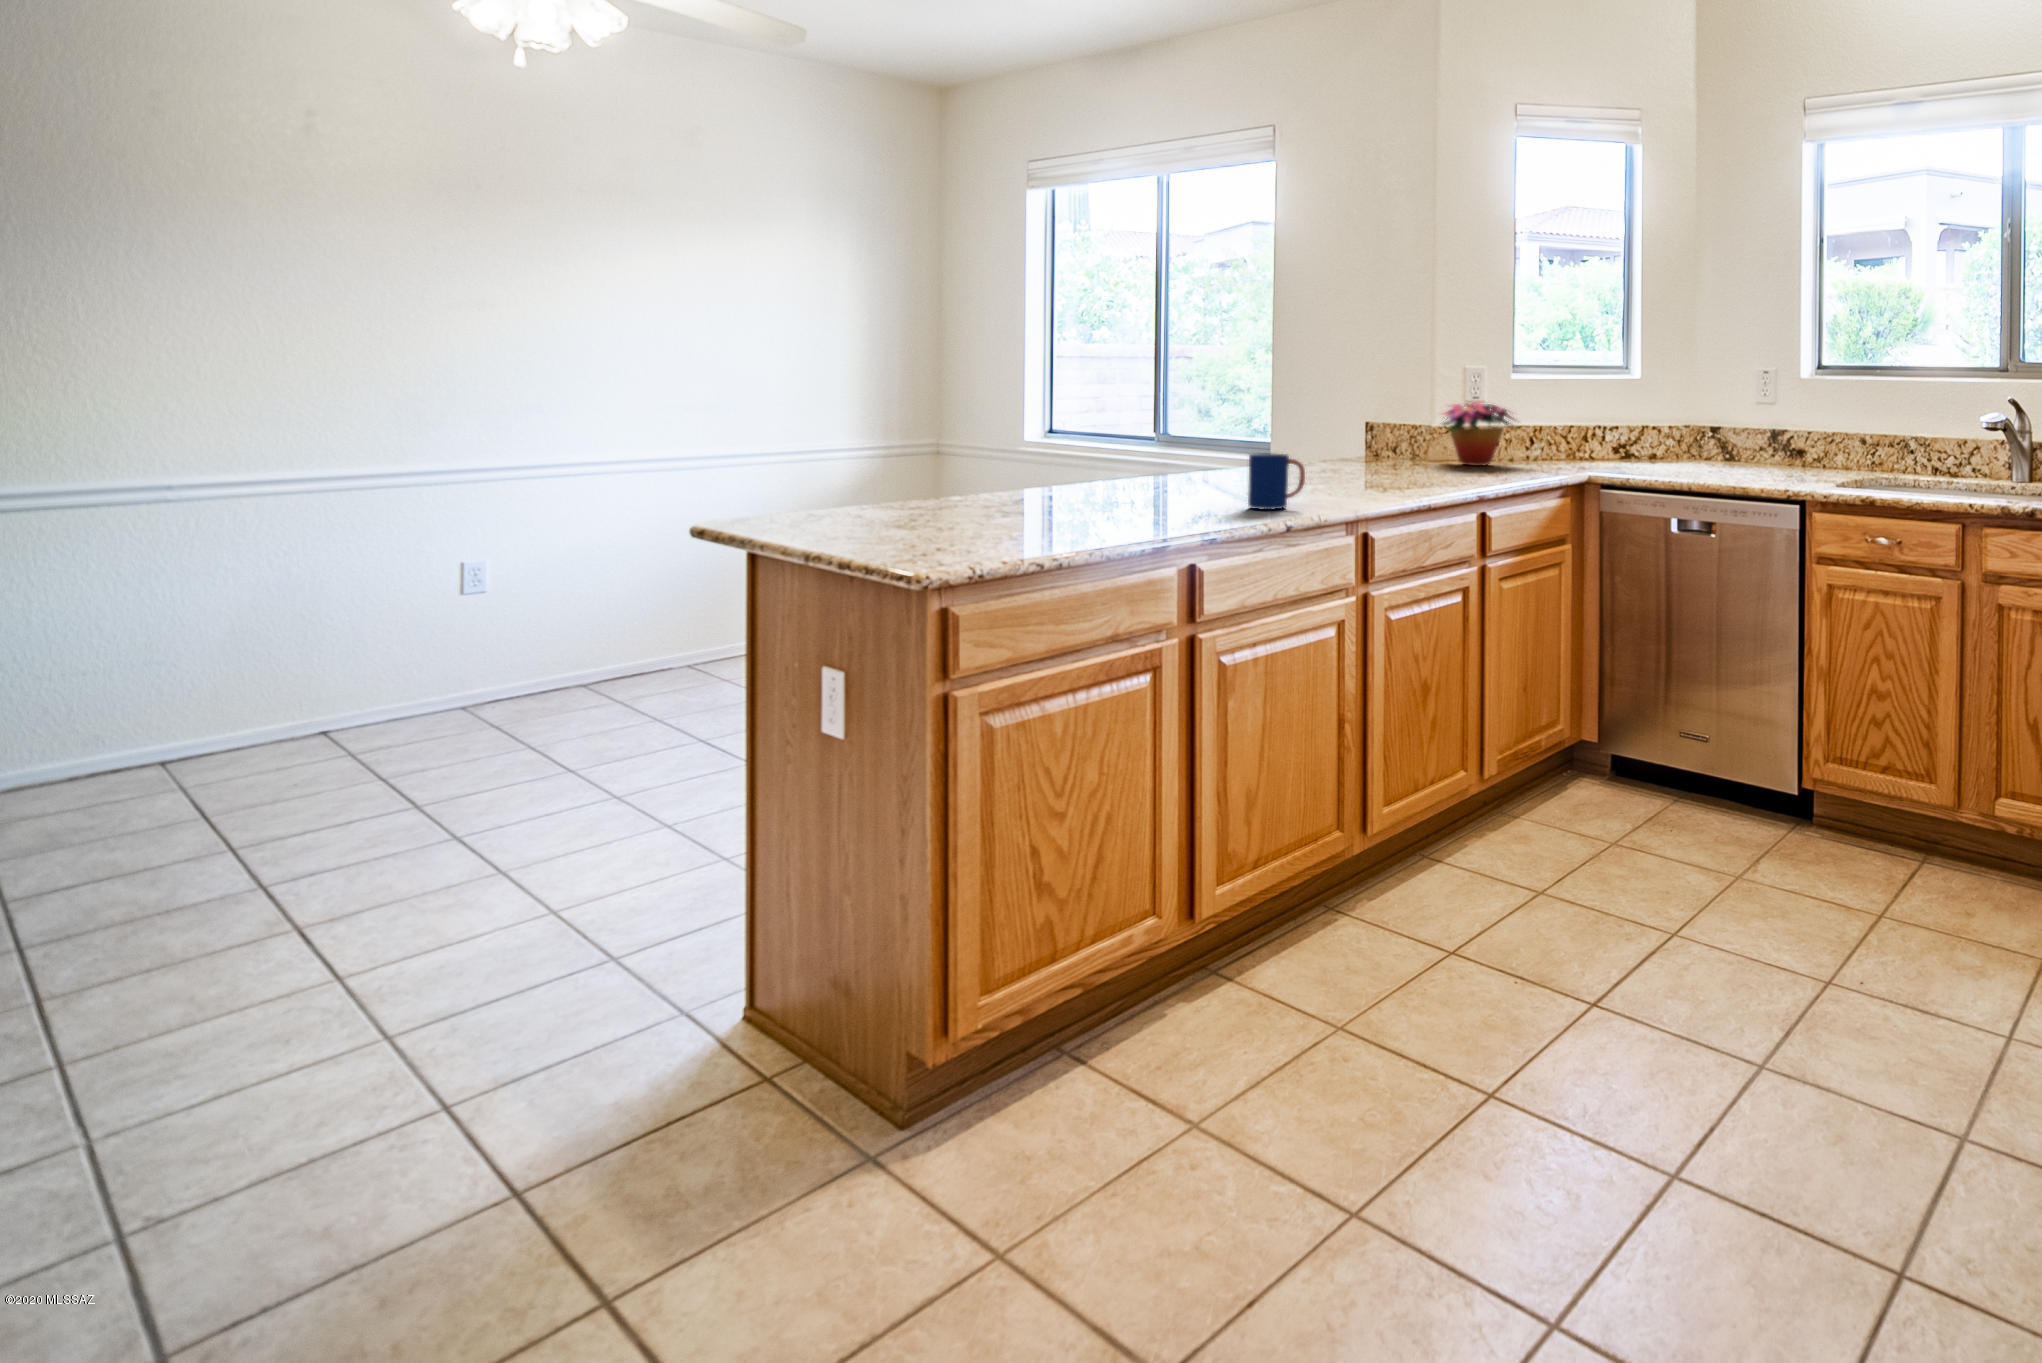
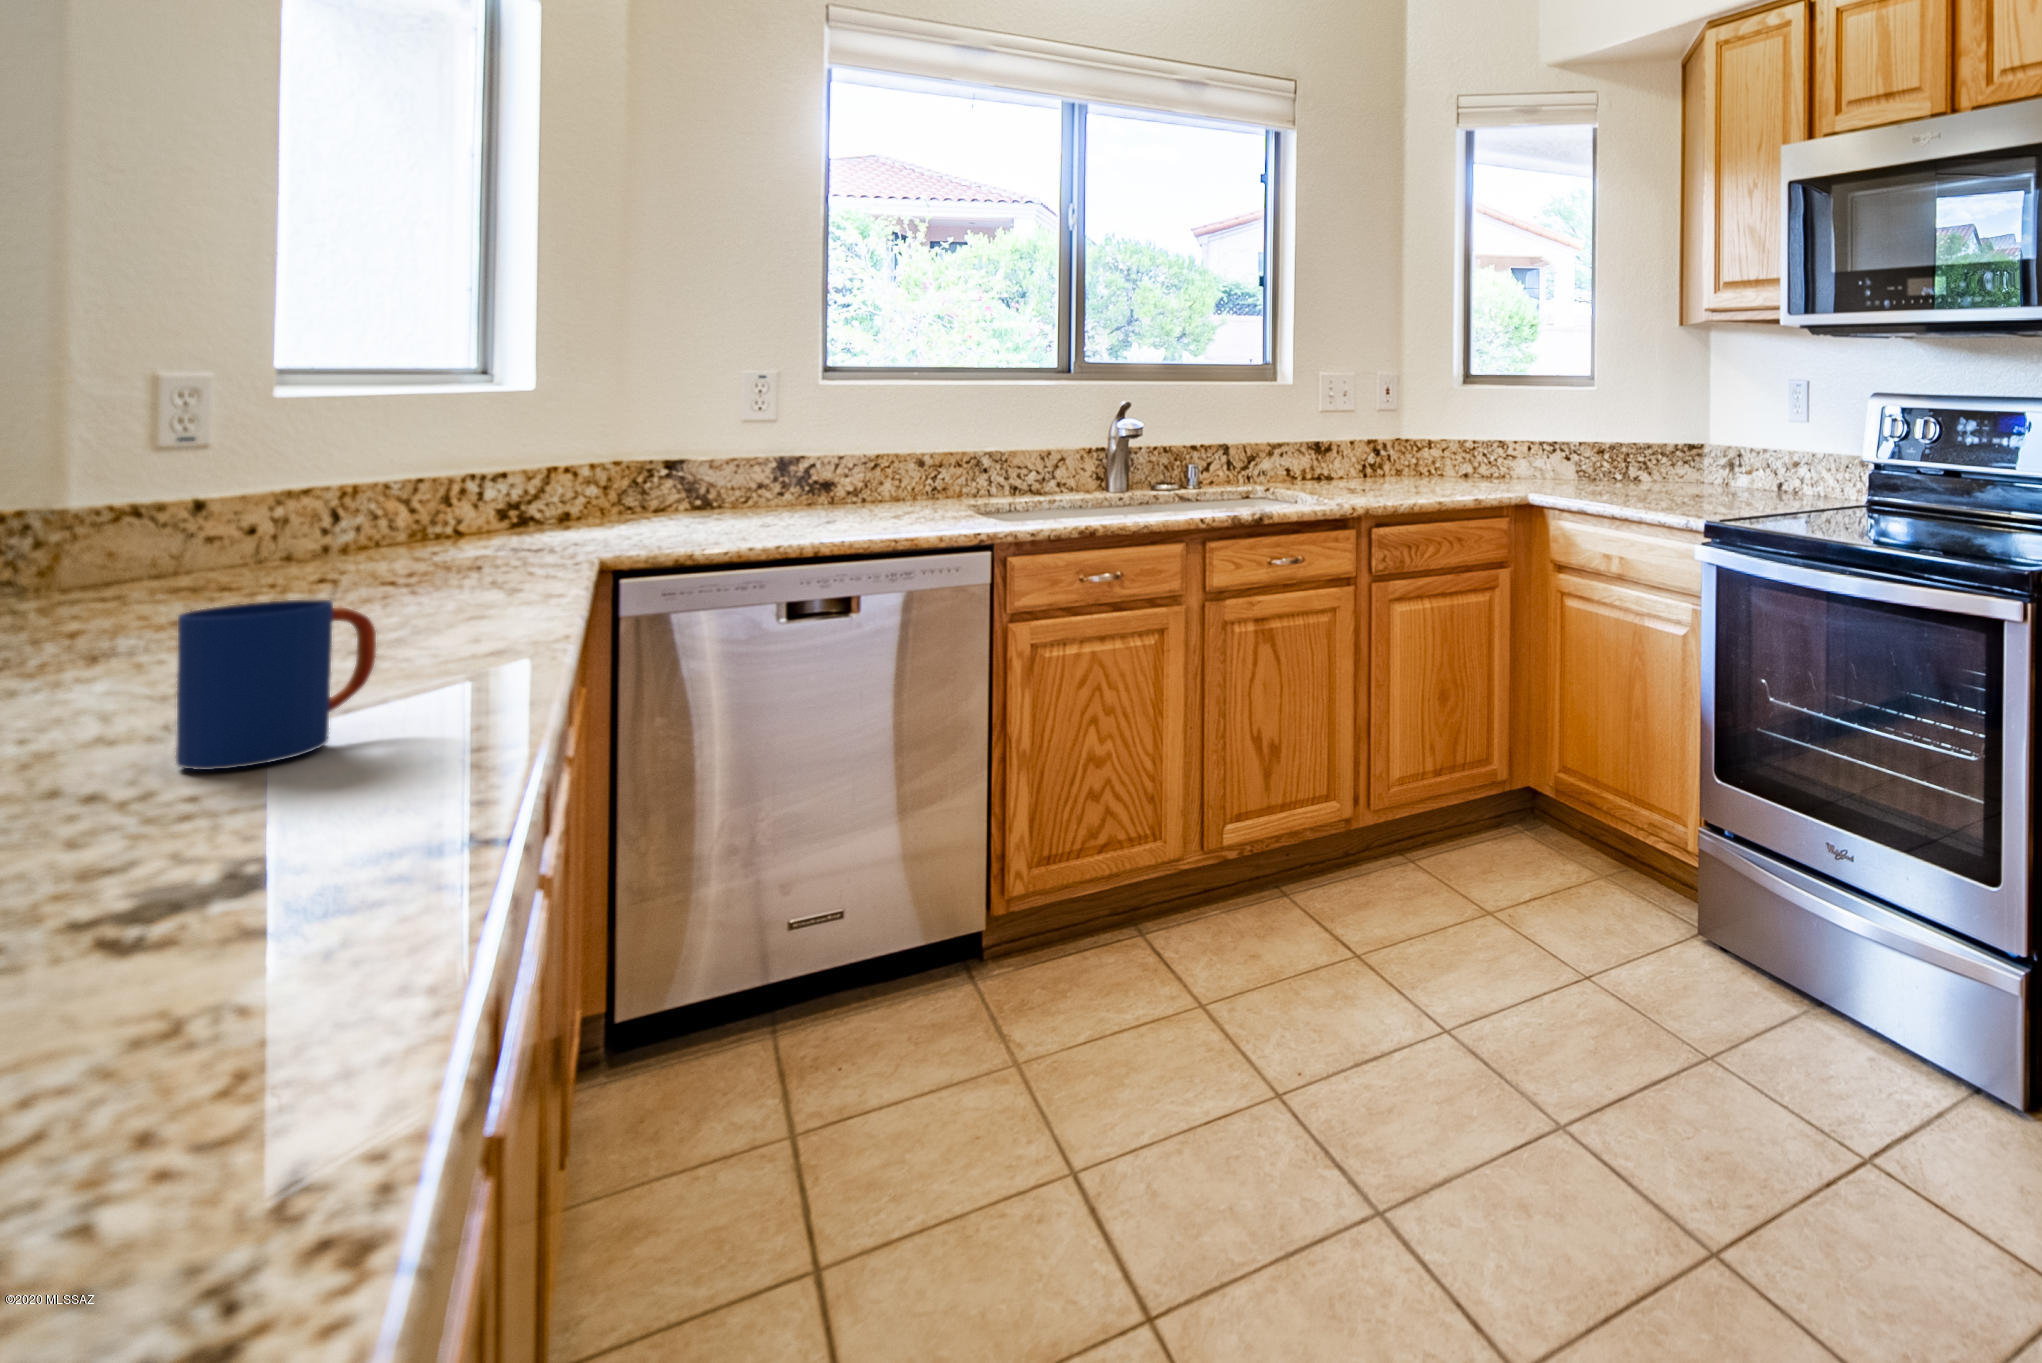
flower arrangement: present [1443,402,1515,466] -> none [47,440,357,584]

